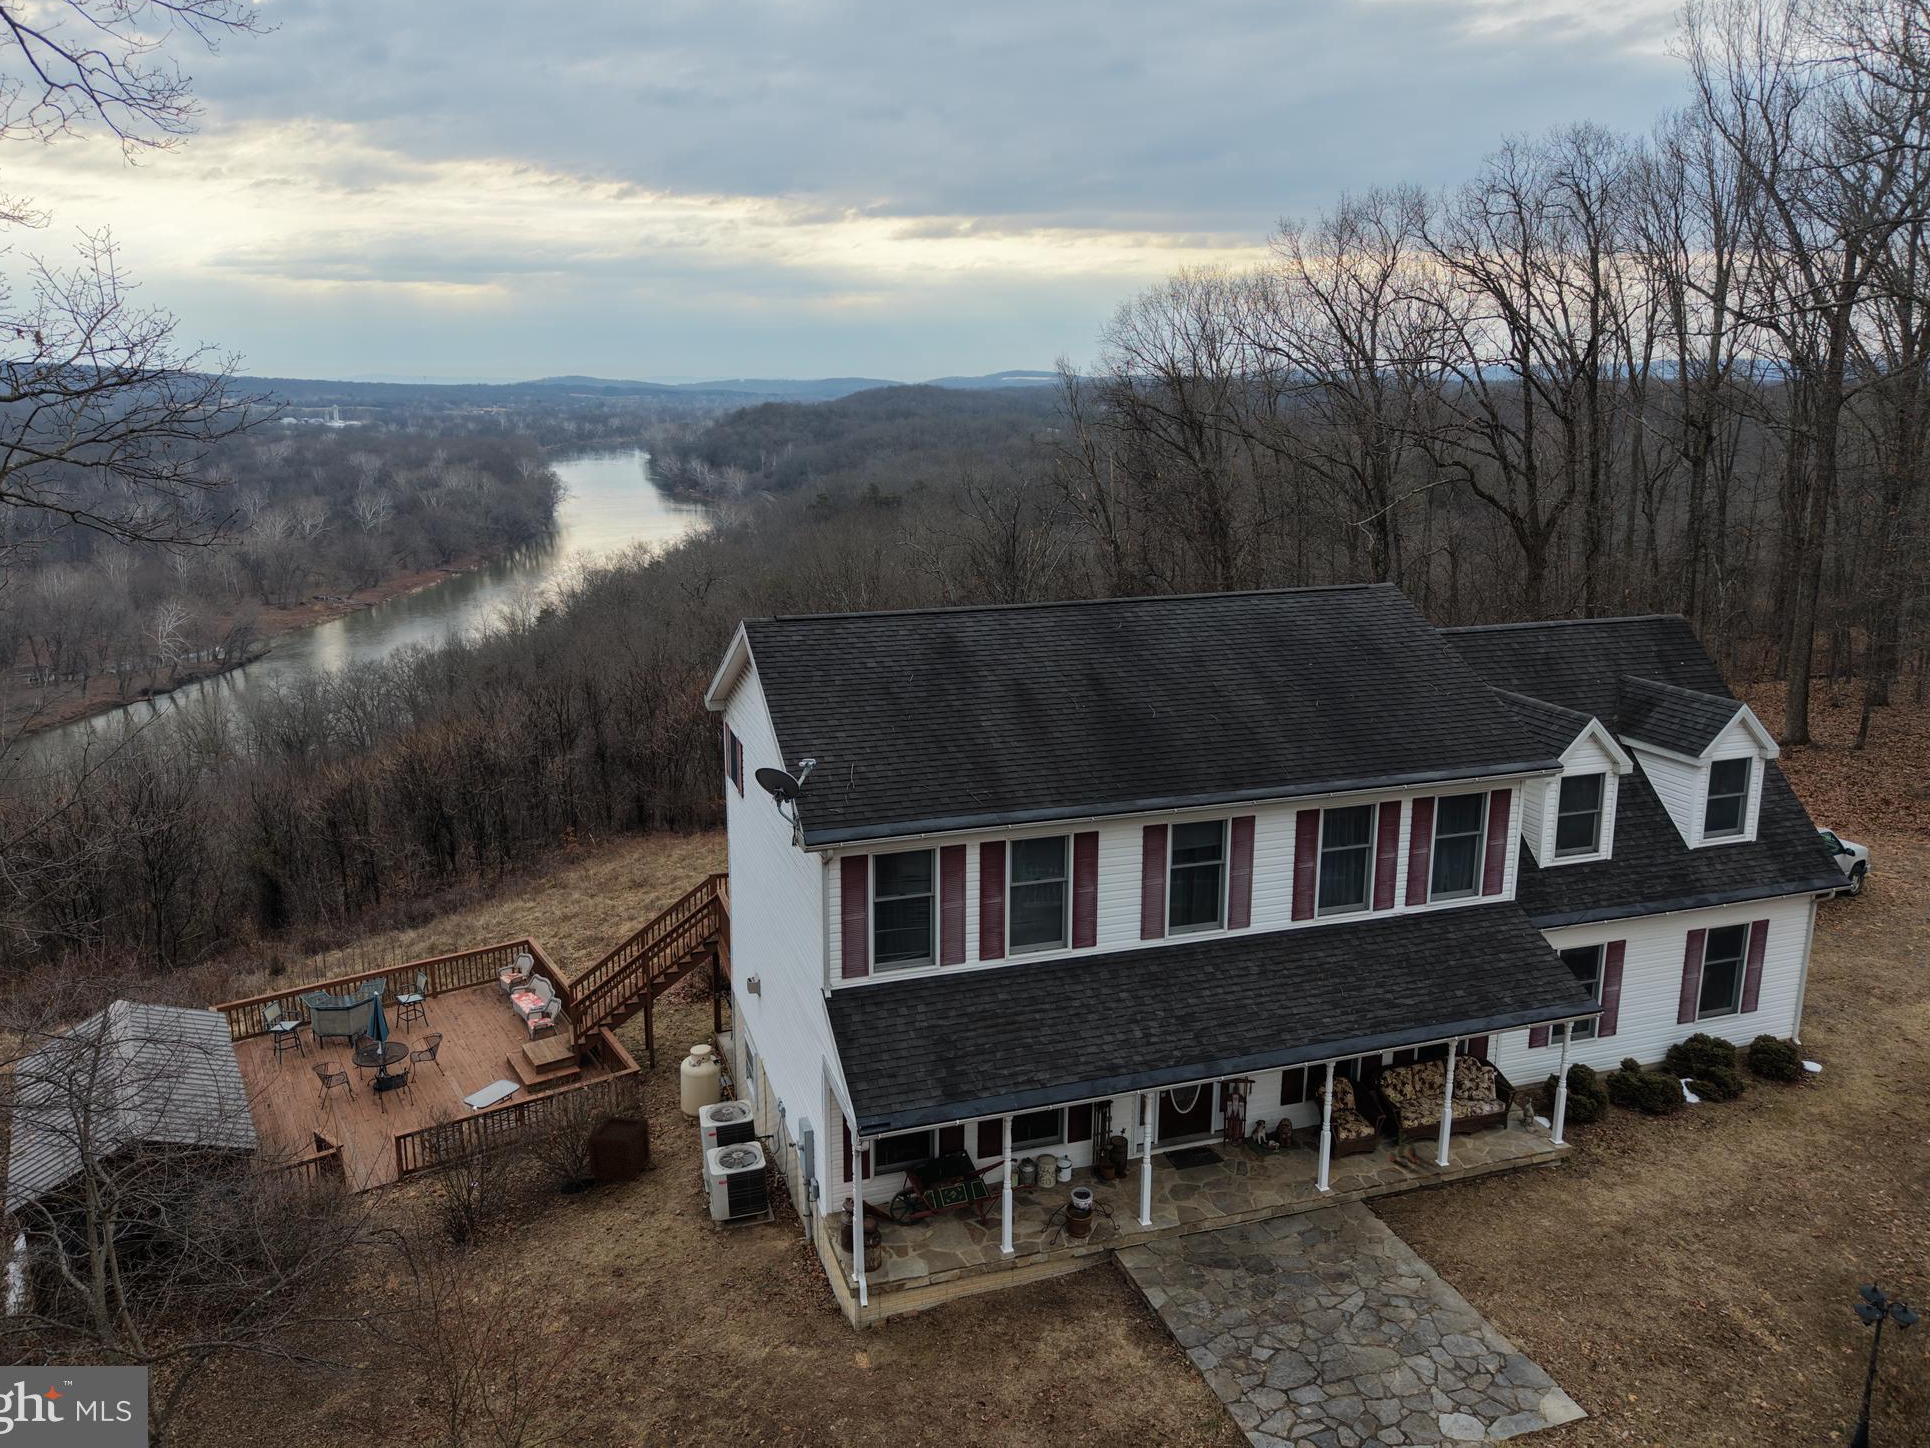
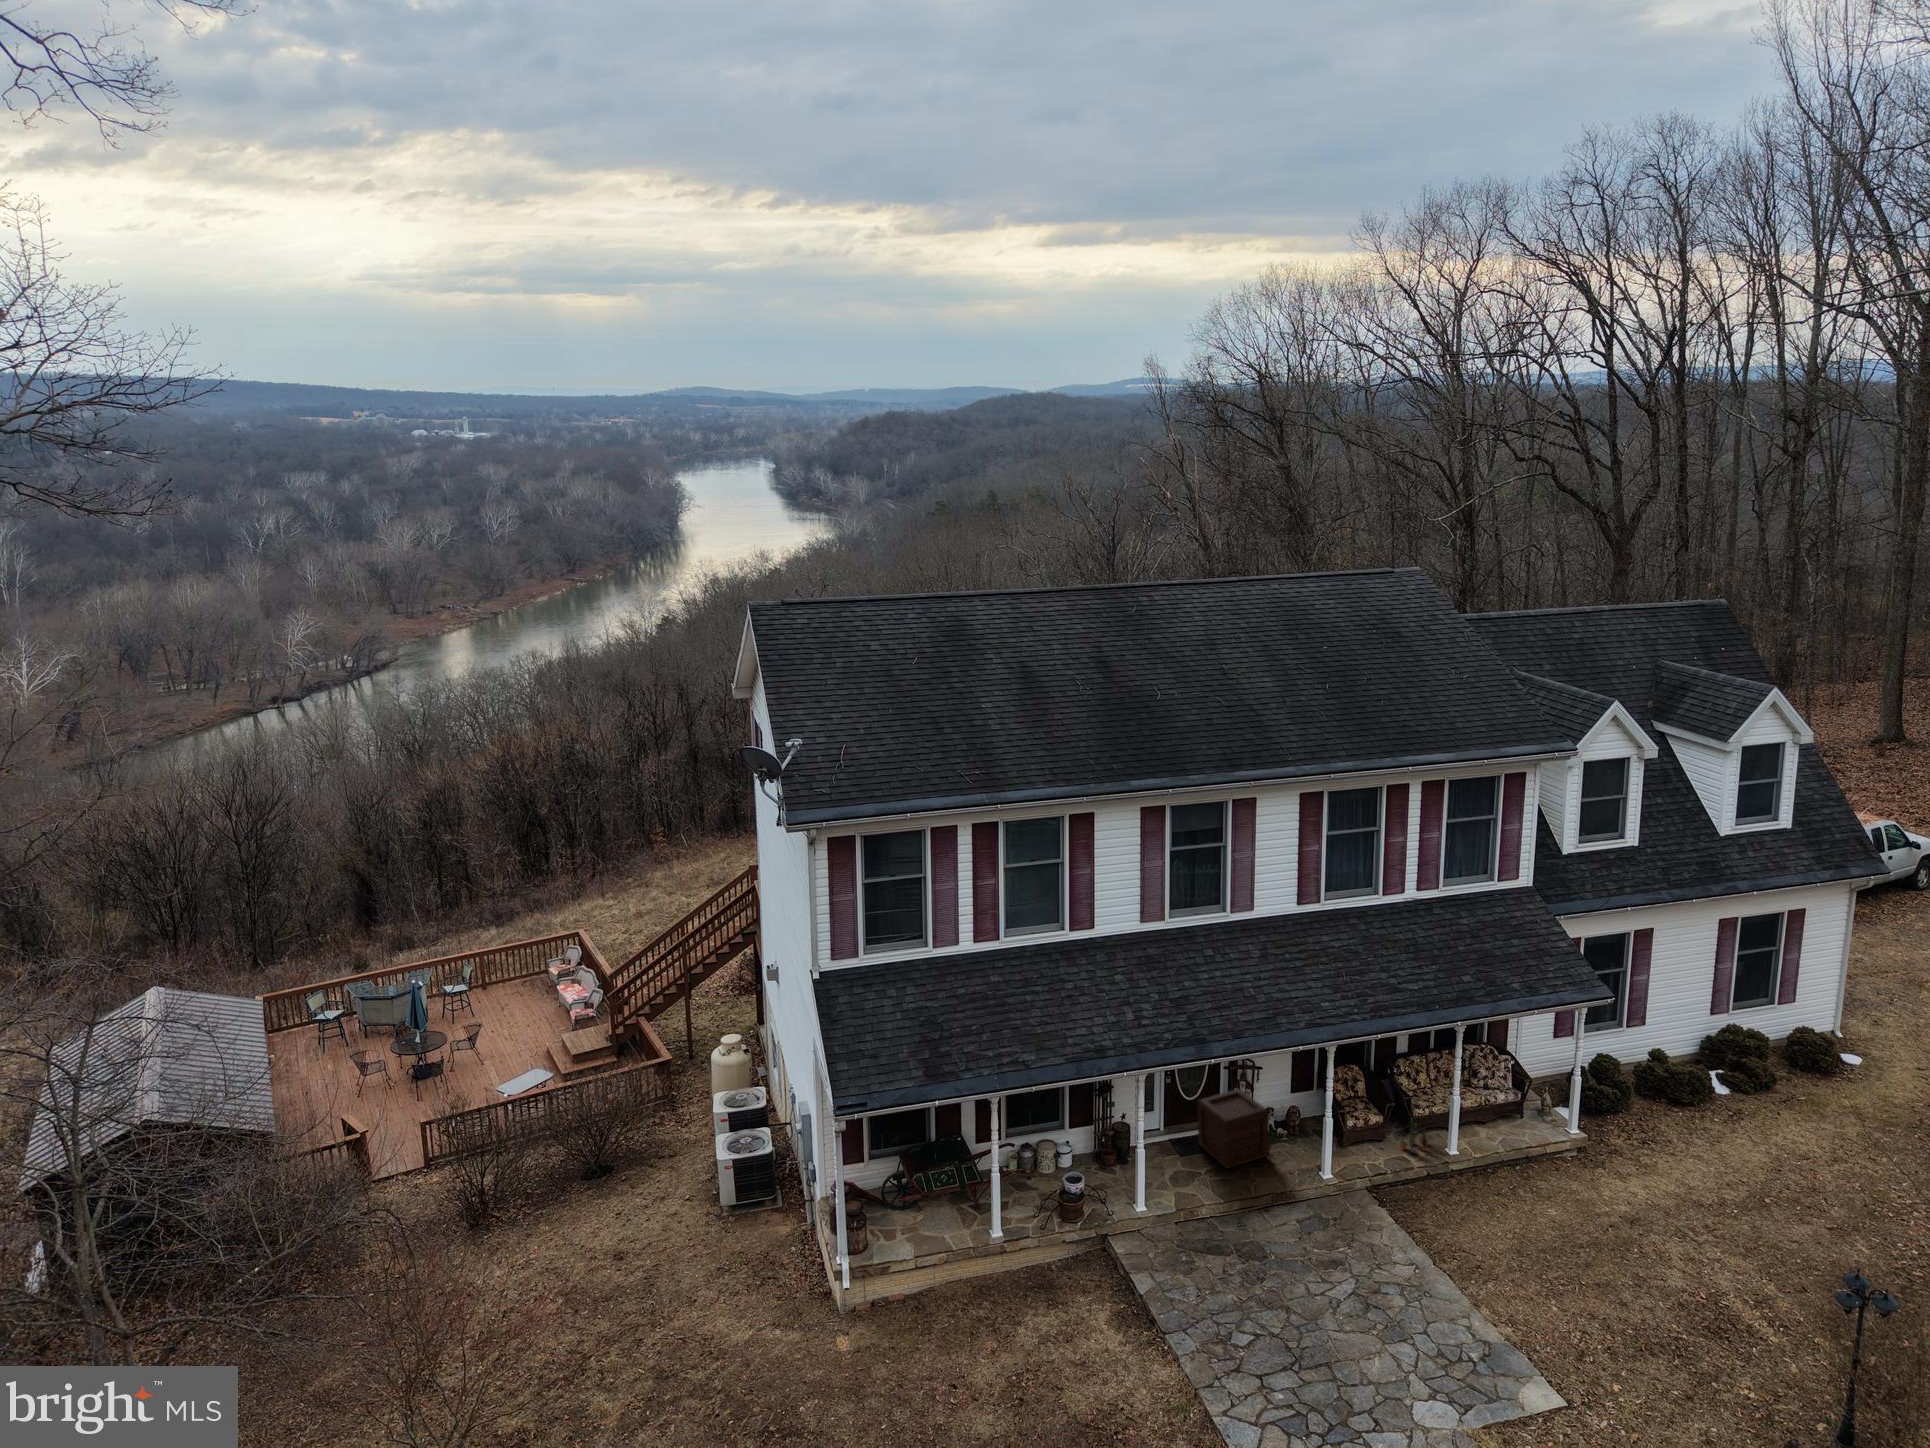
wooden crate: present [587,1116,651,1181] -> present [1197,1089,1269,1169]

